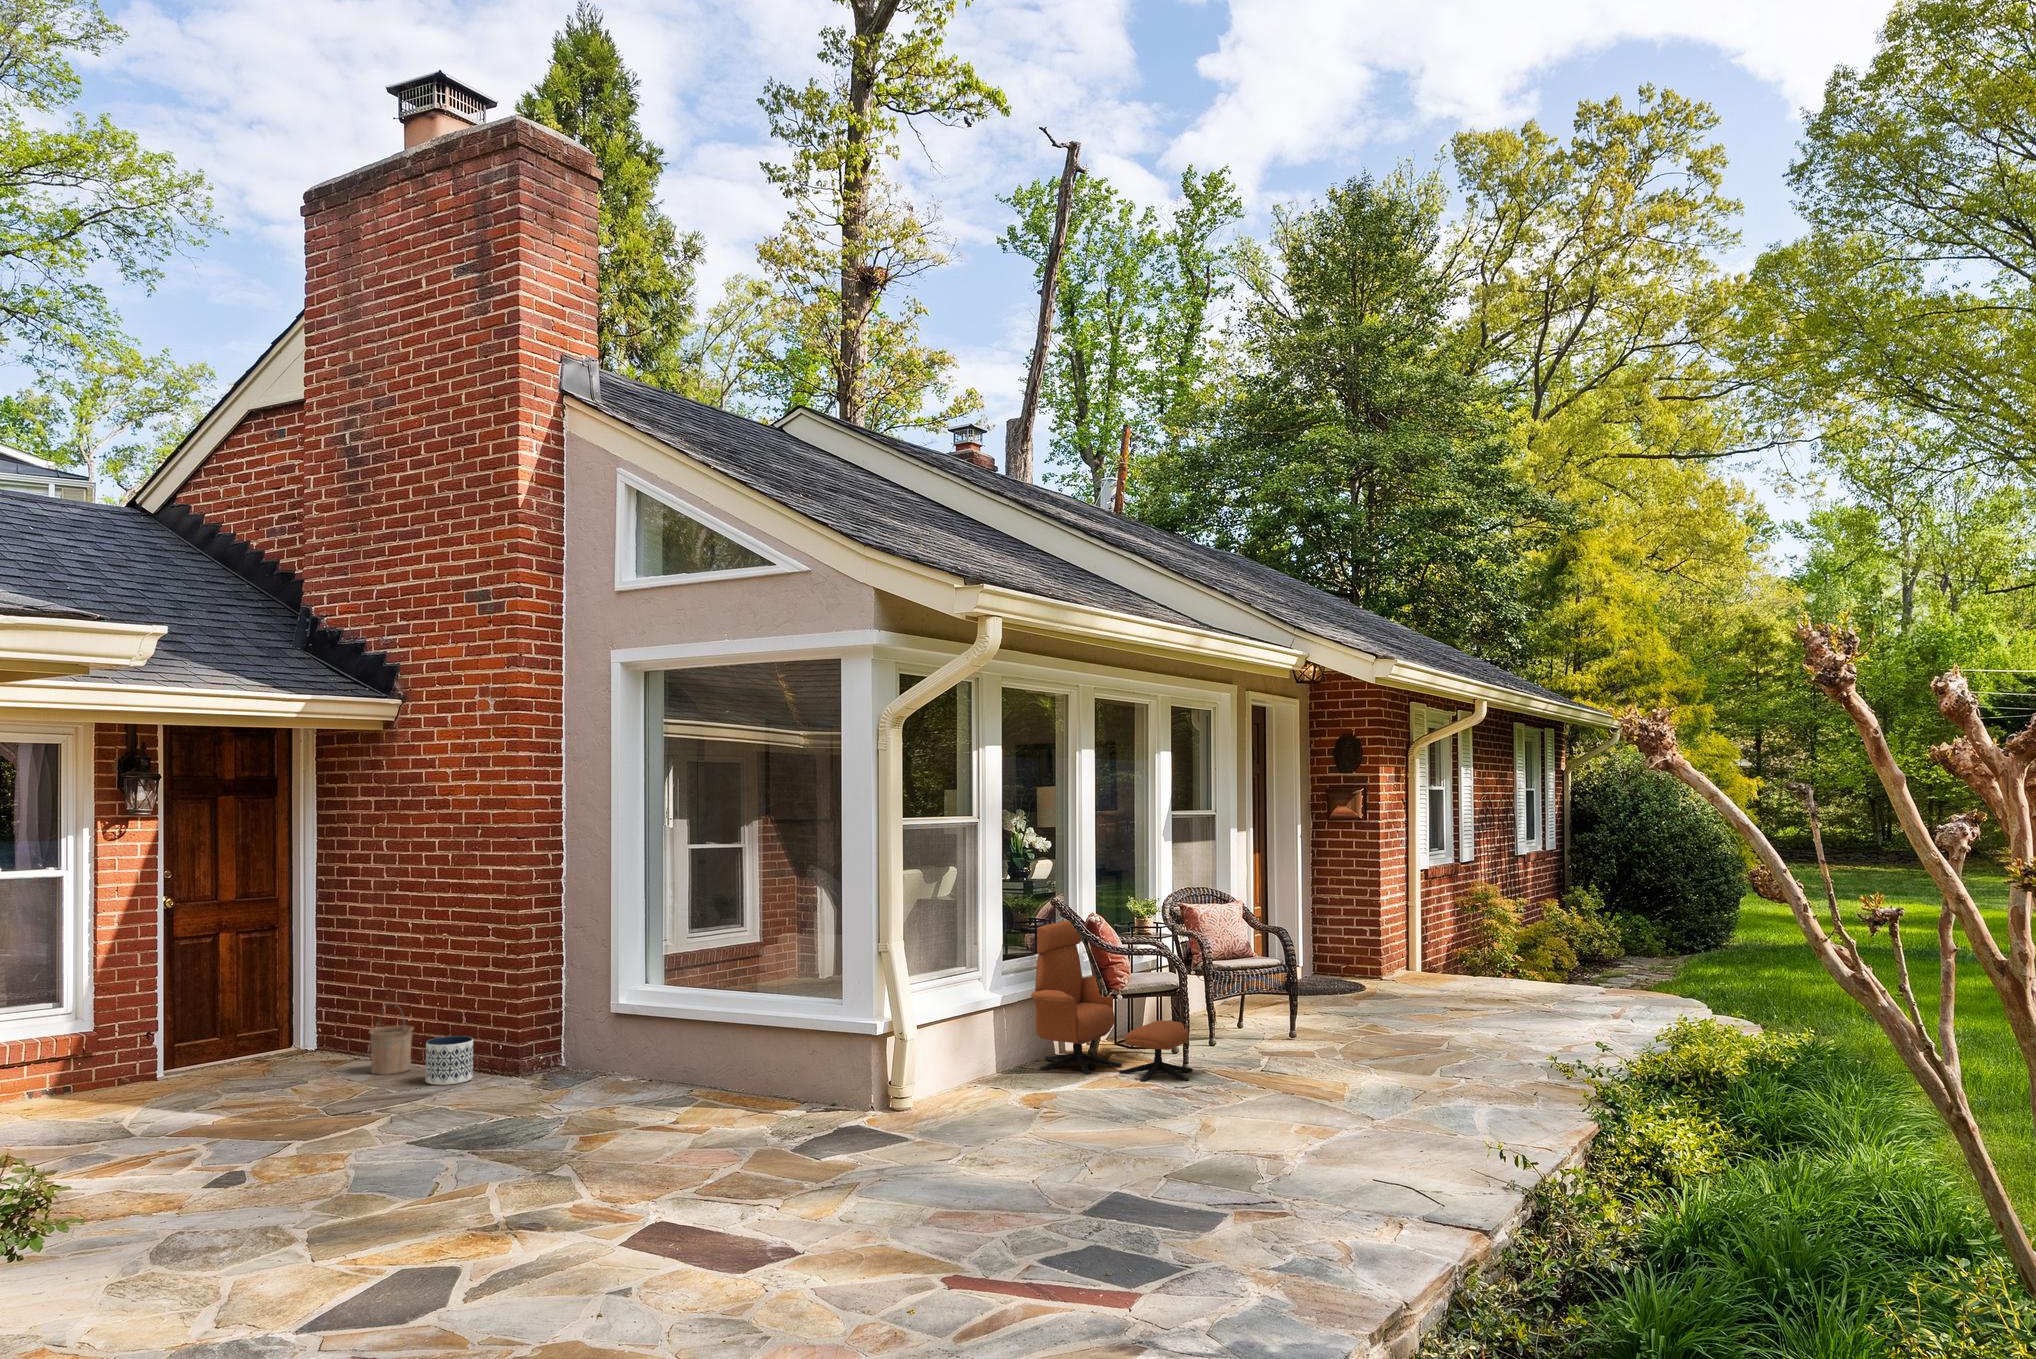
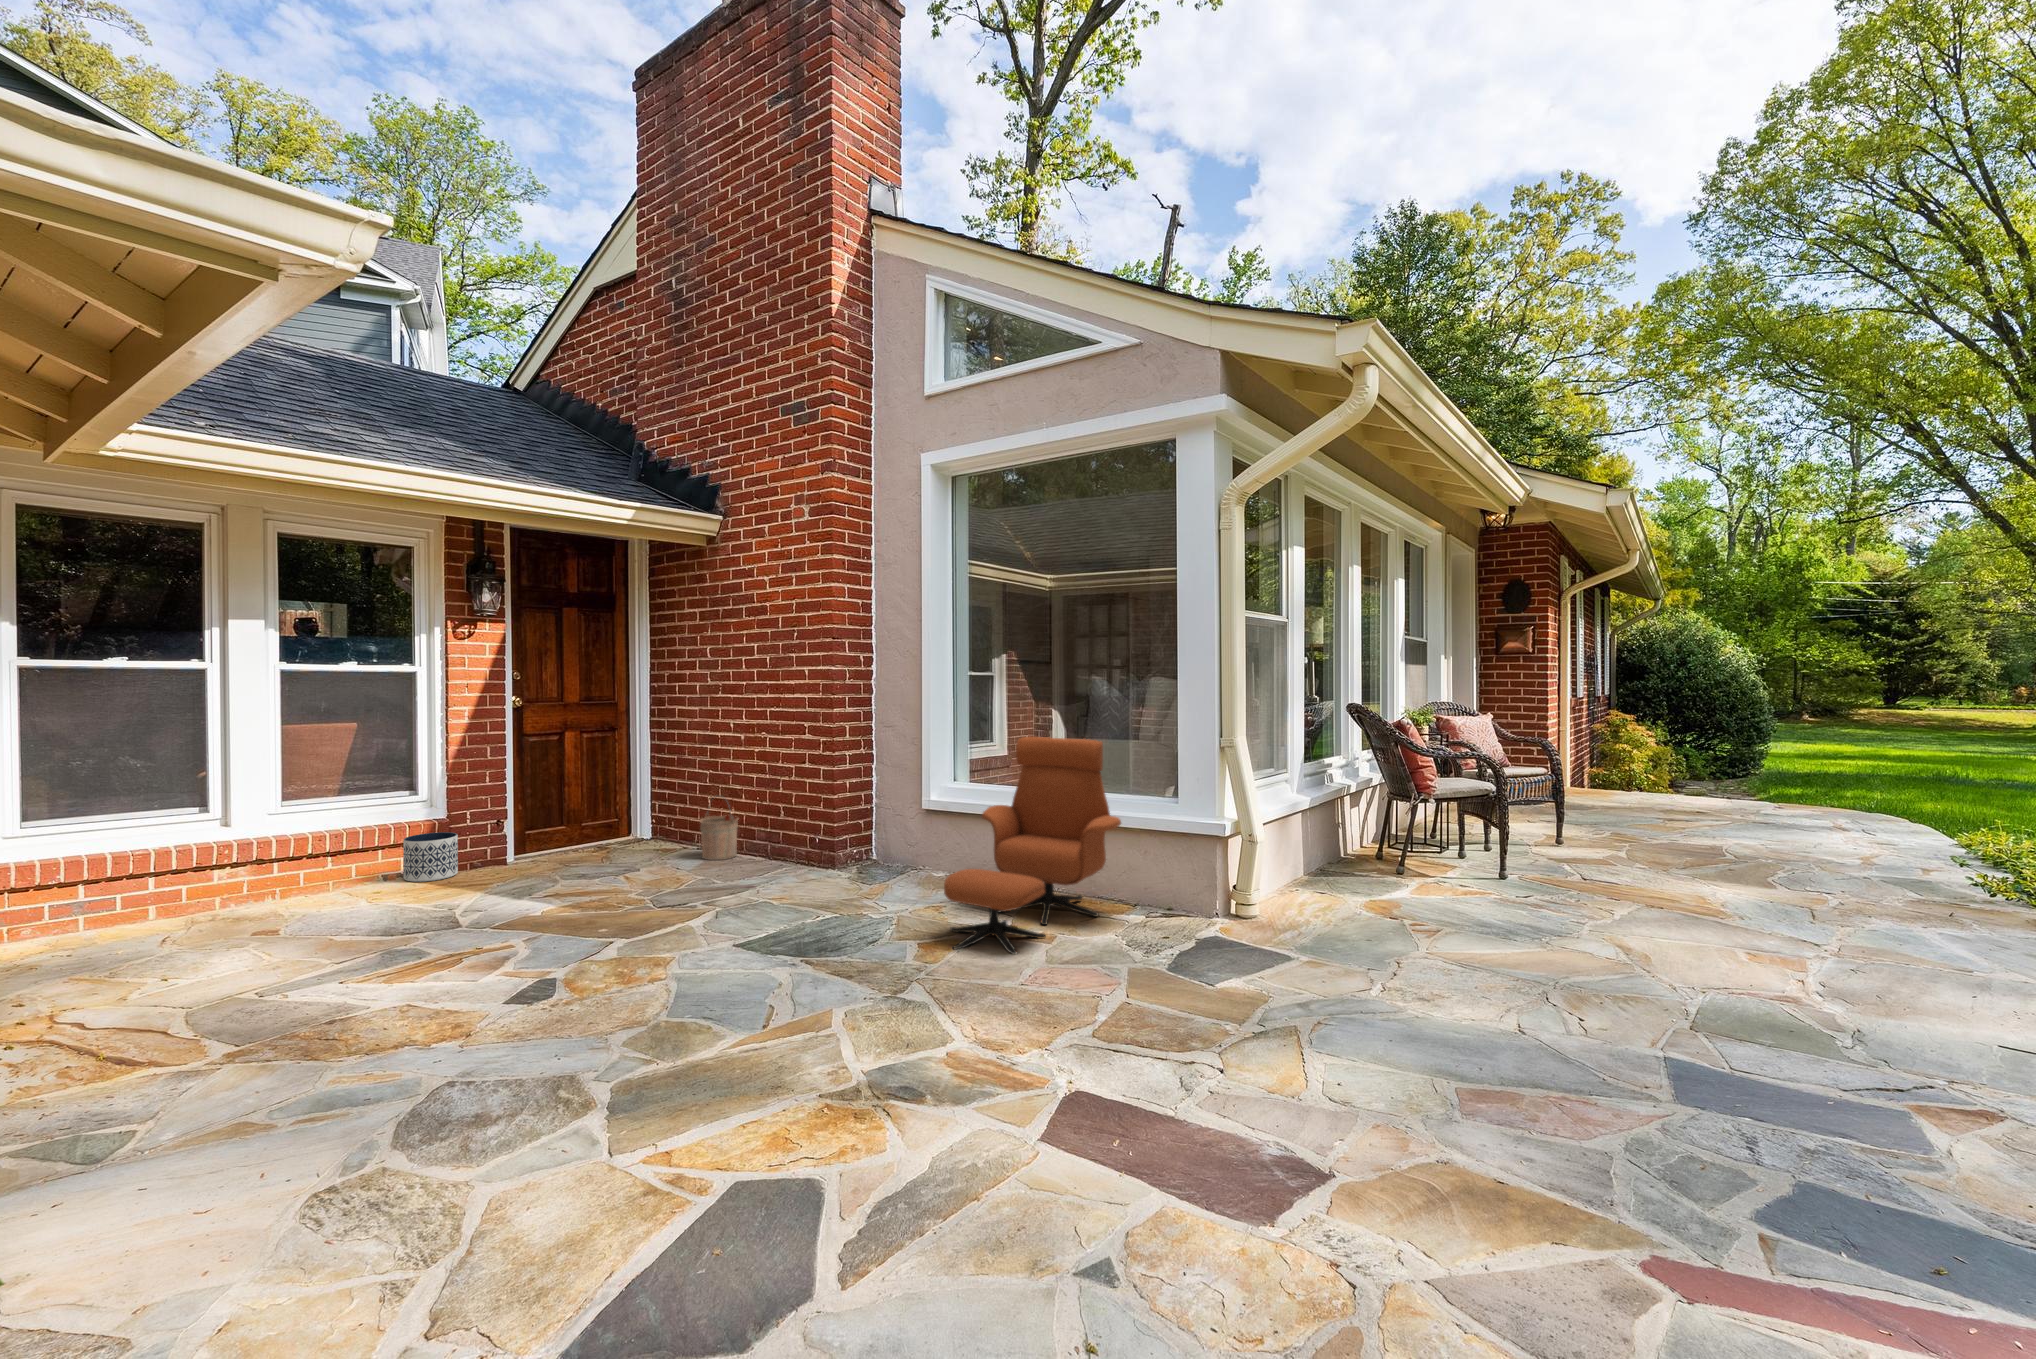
lounge chair: present [1031,920,1193,1082] -> present [944,737,1121,954]
planter: present [425,1036,473,1085] -> present [403,832,458,882]

